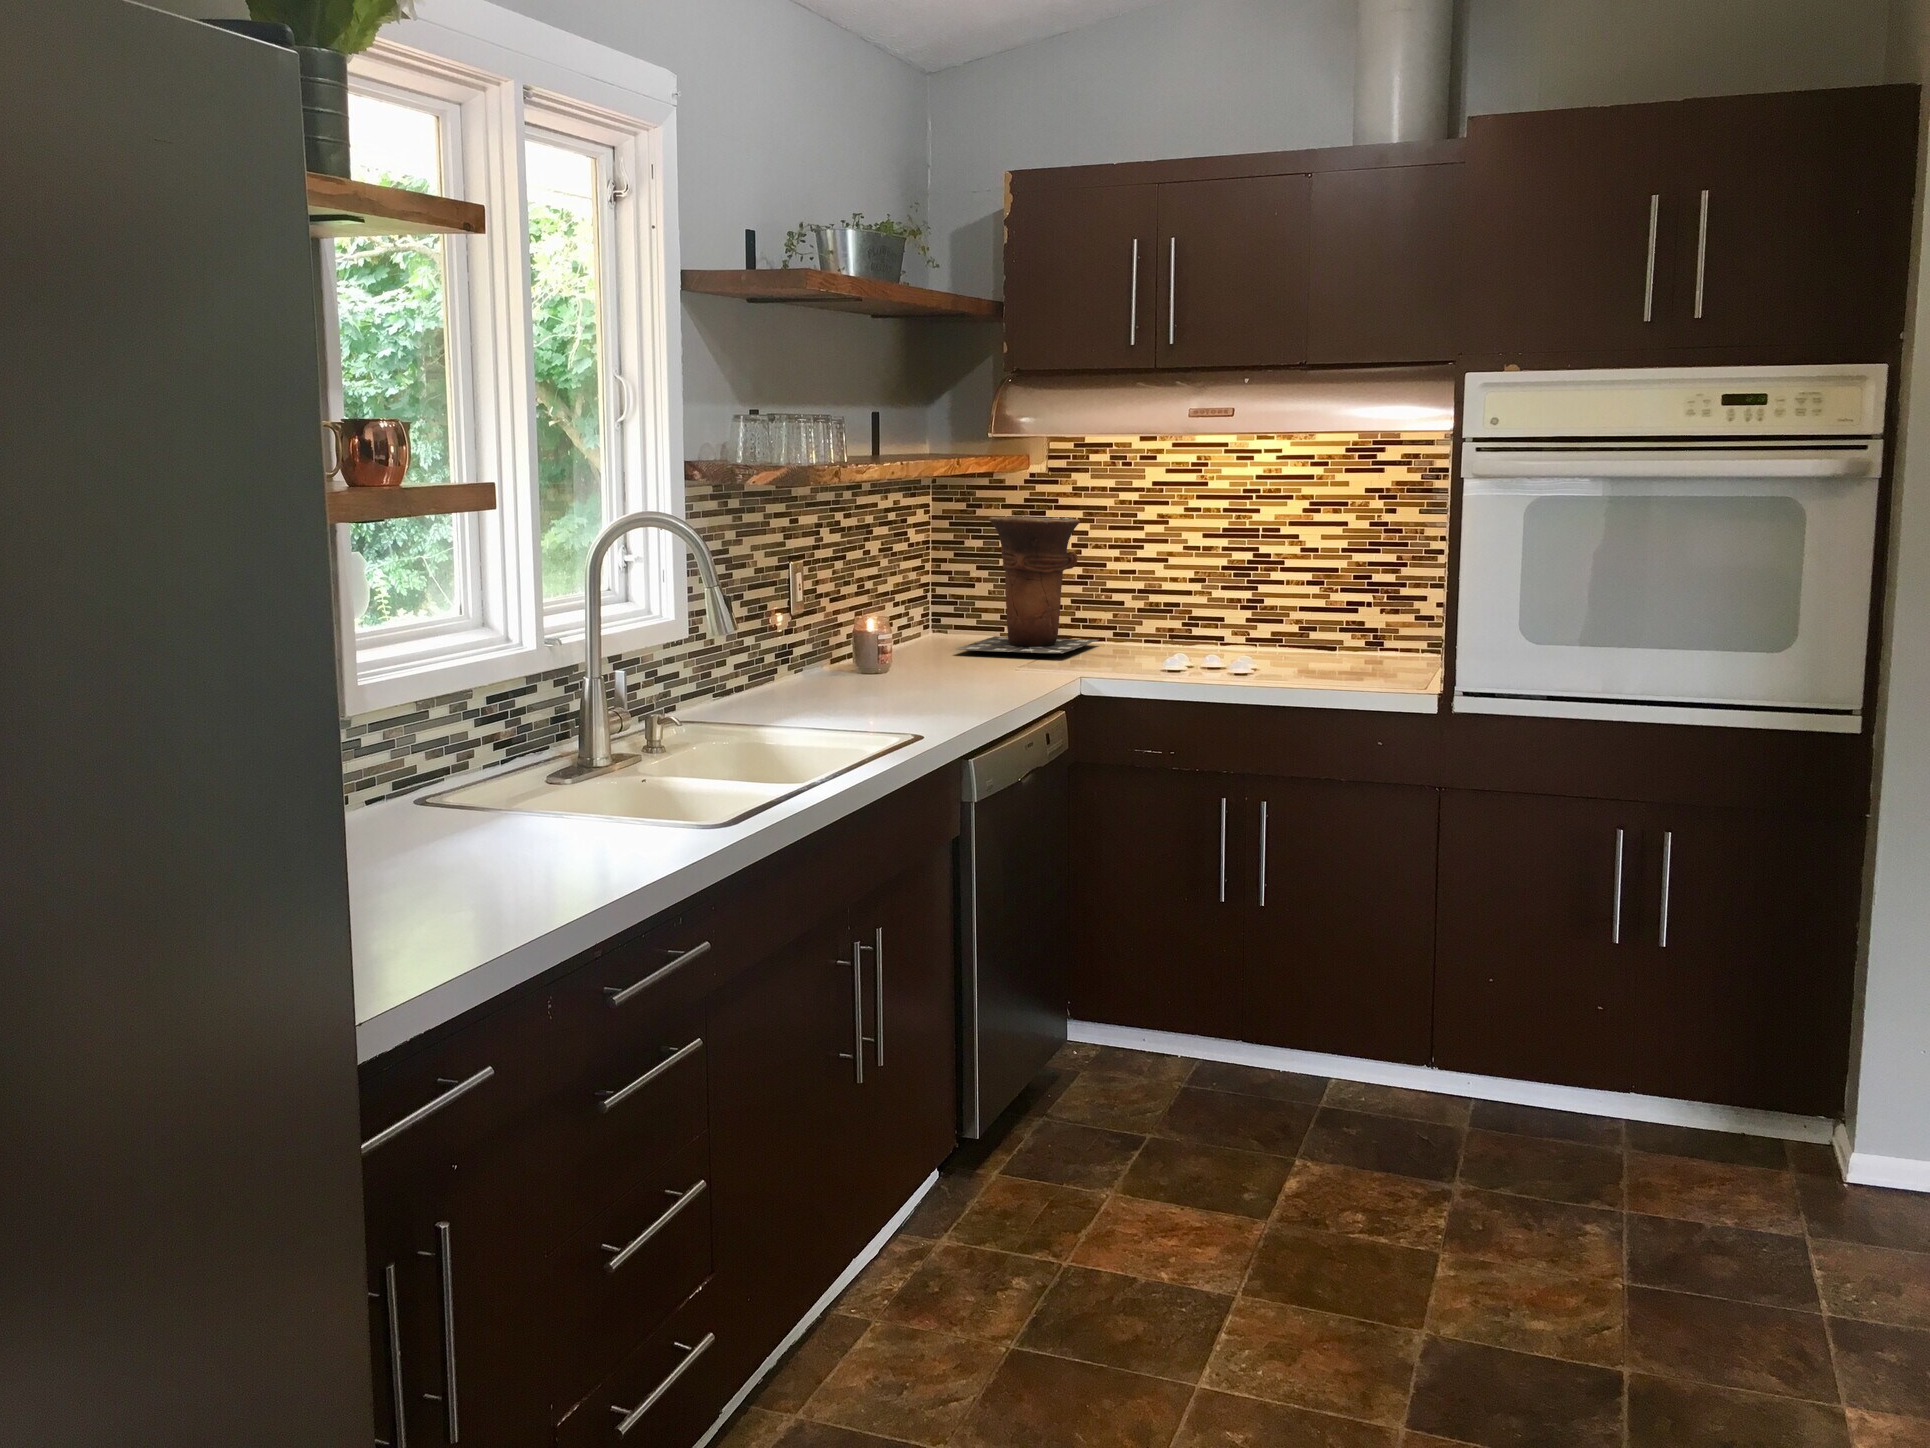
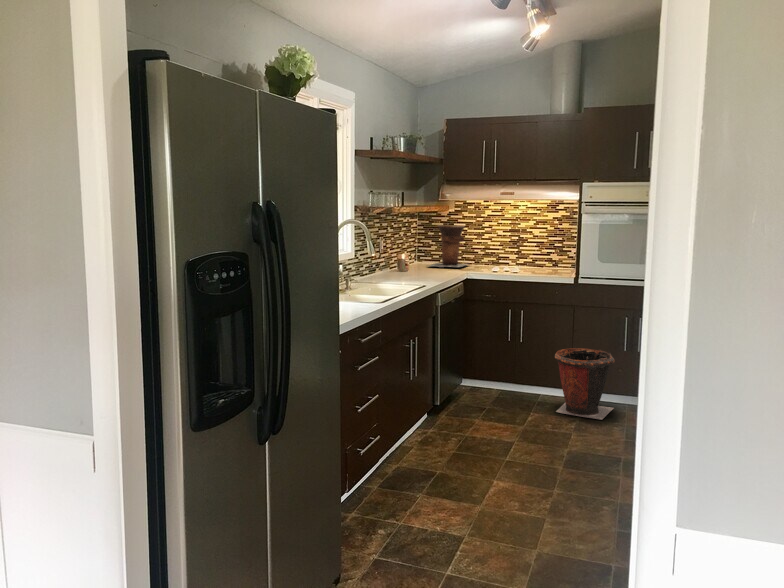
waste bin: none [1375,930,1582,1188] -> present [555,348,614,420]

